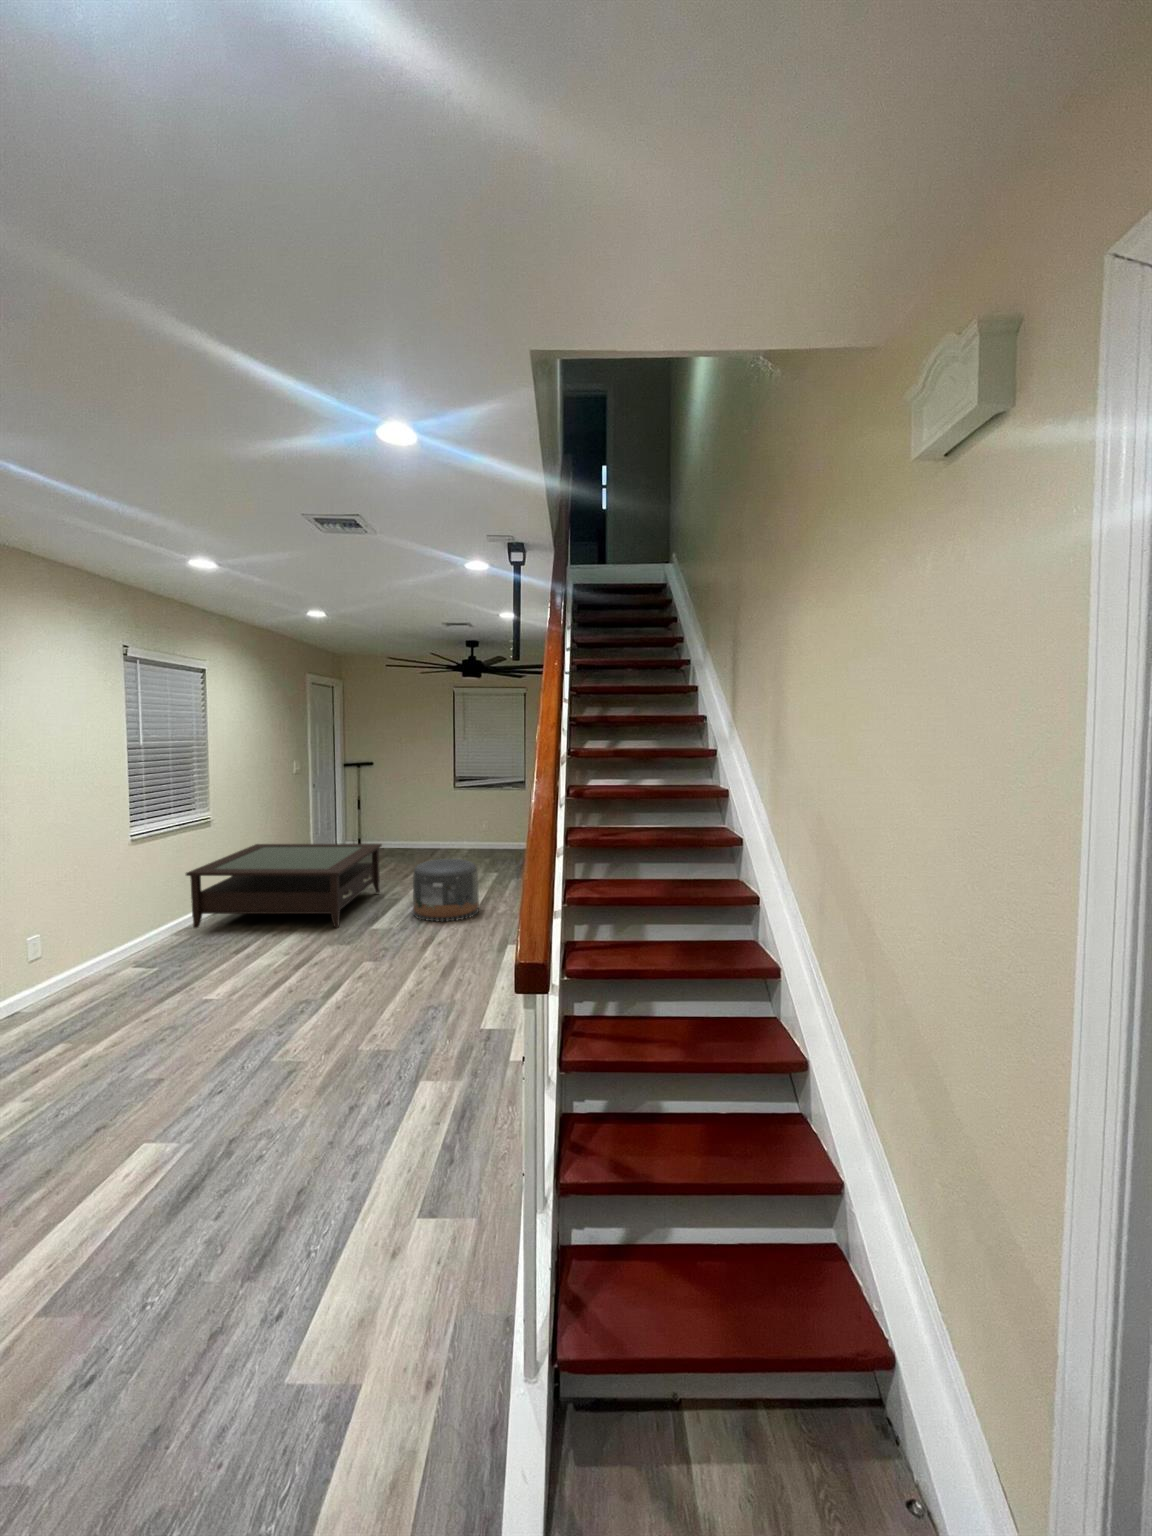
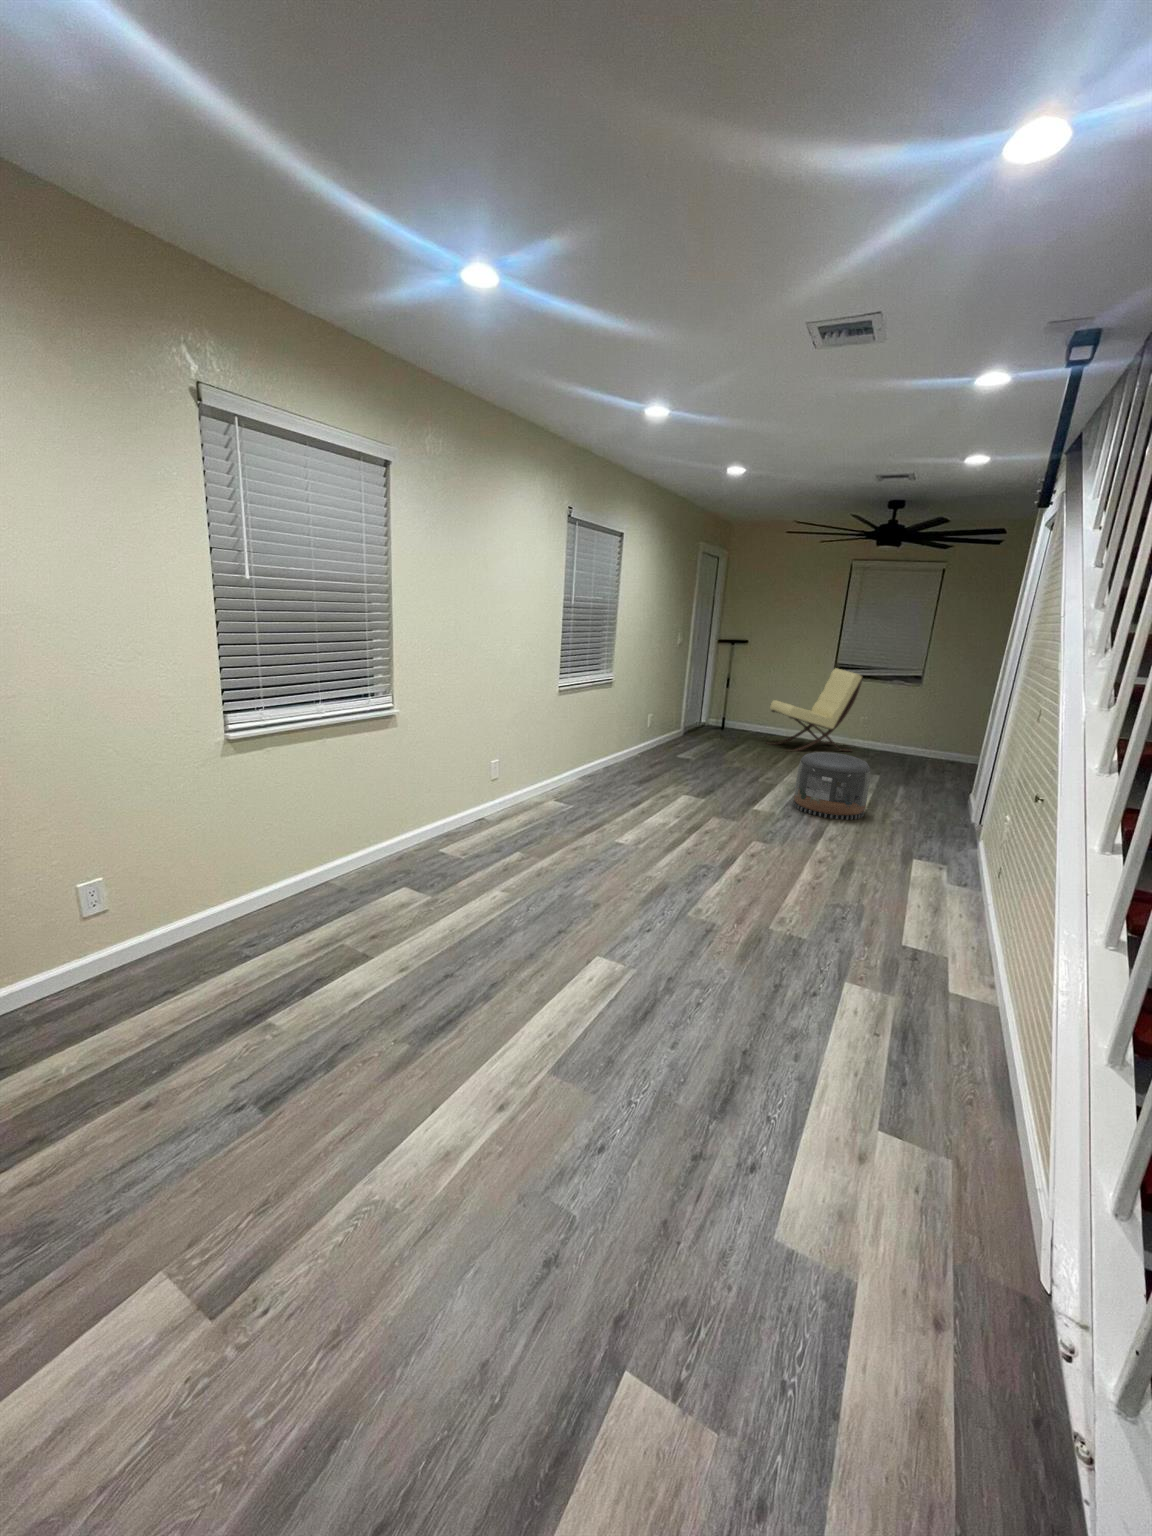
lounge chair: none [398,781,478,863] -> present [767,668,863,752]
coffee table: present [186,844,382,928] -> none [589,708,764,805]

